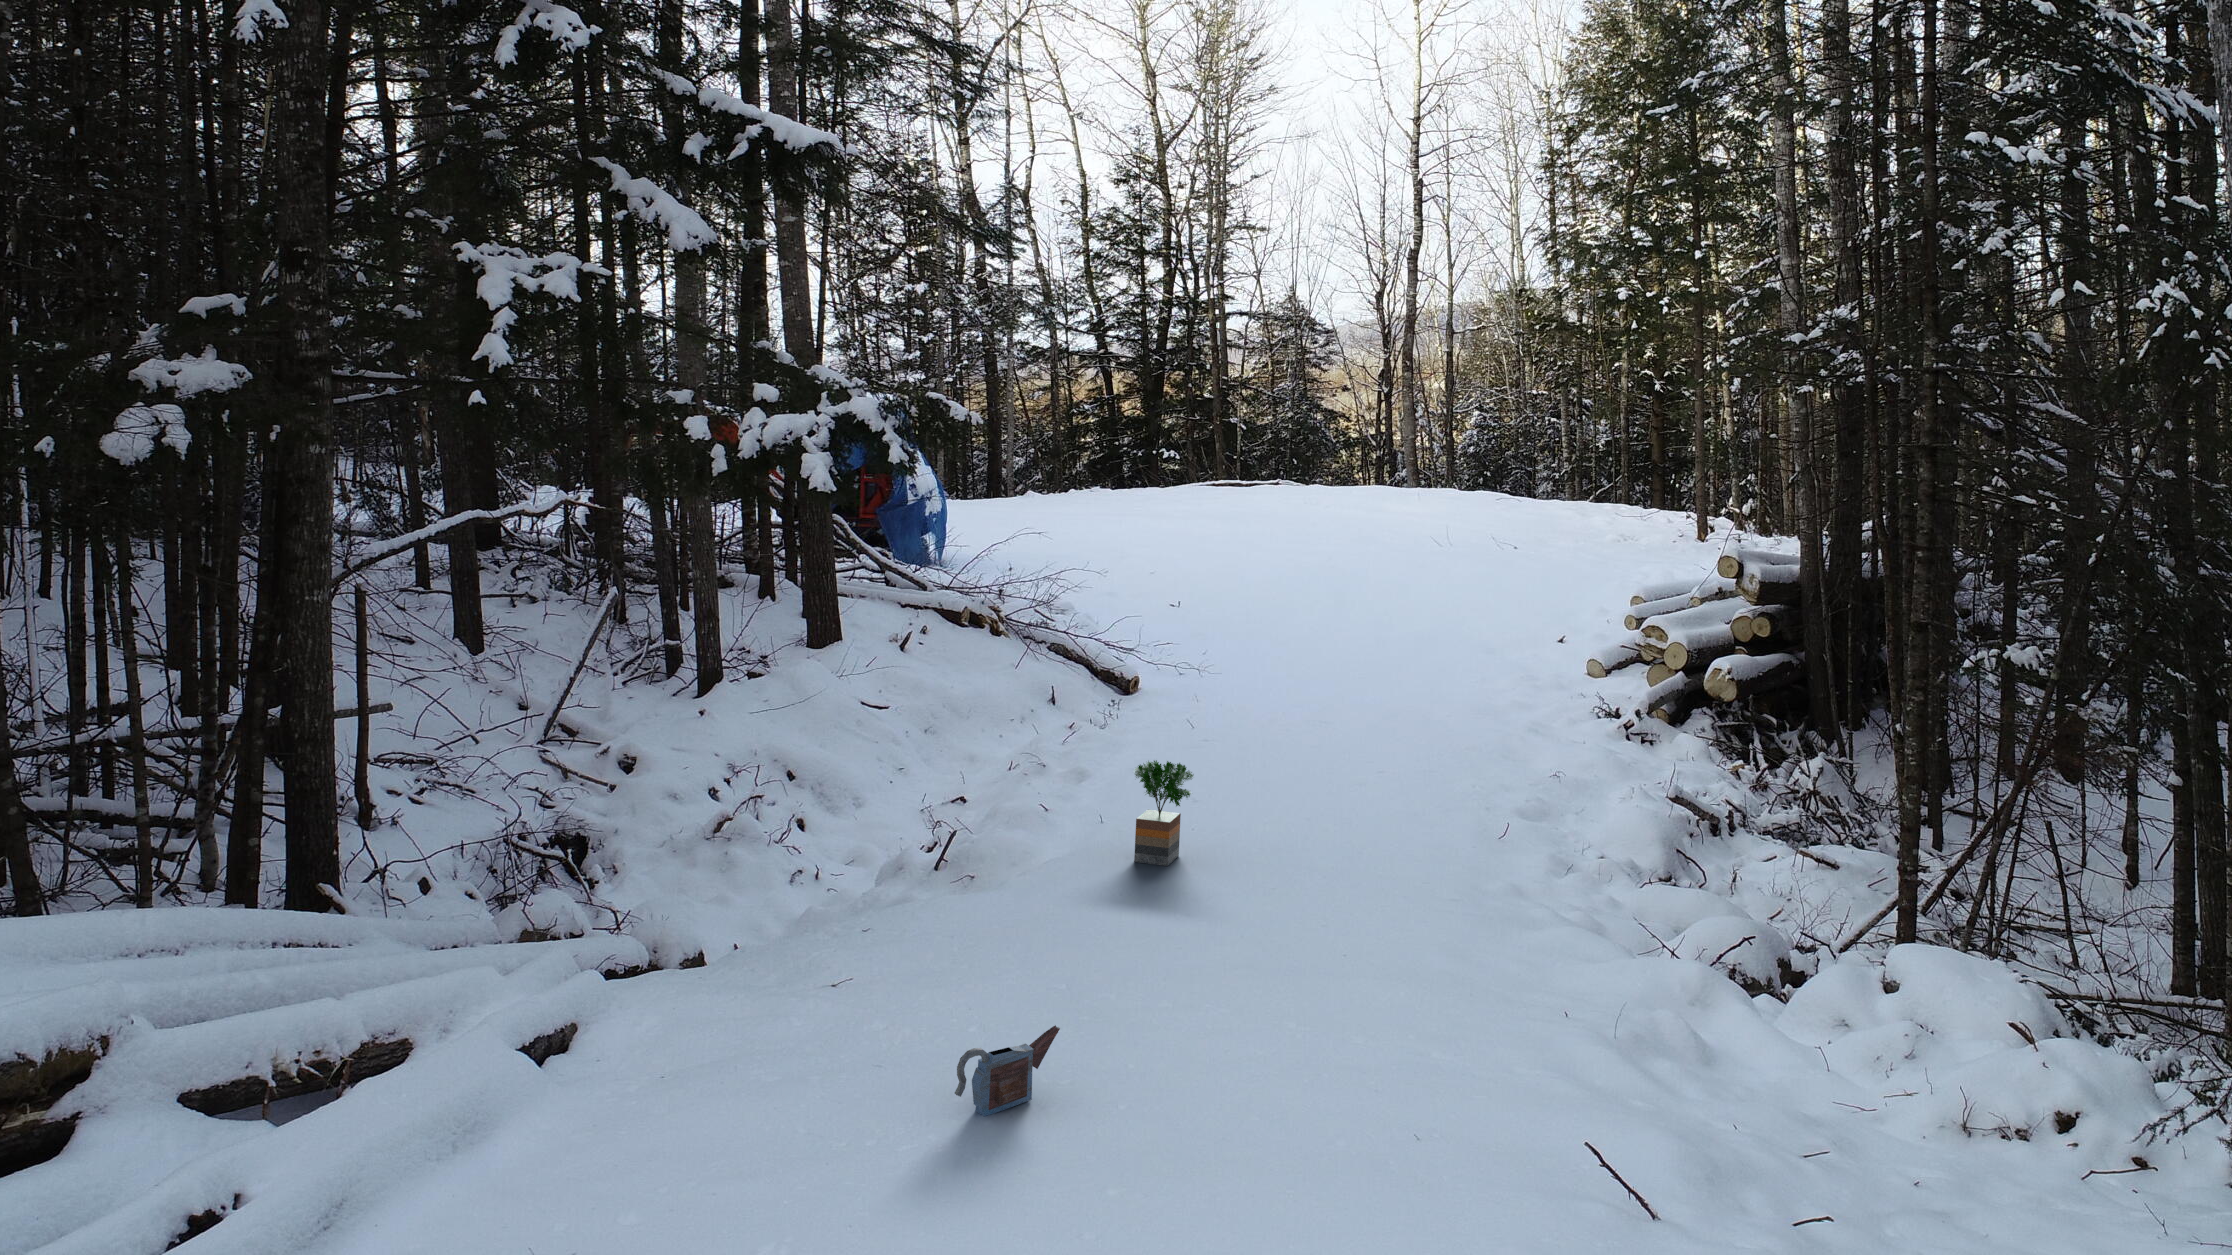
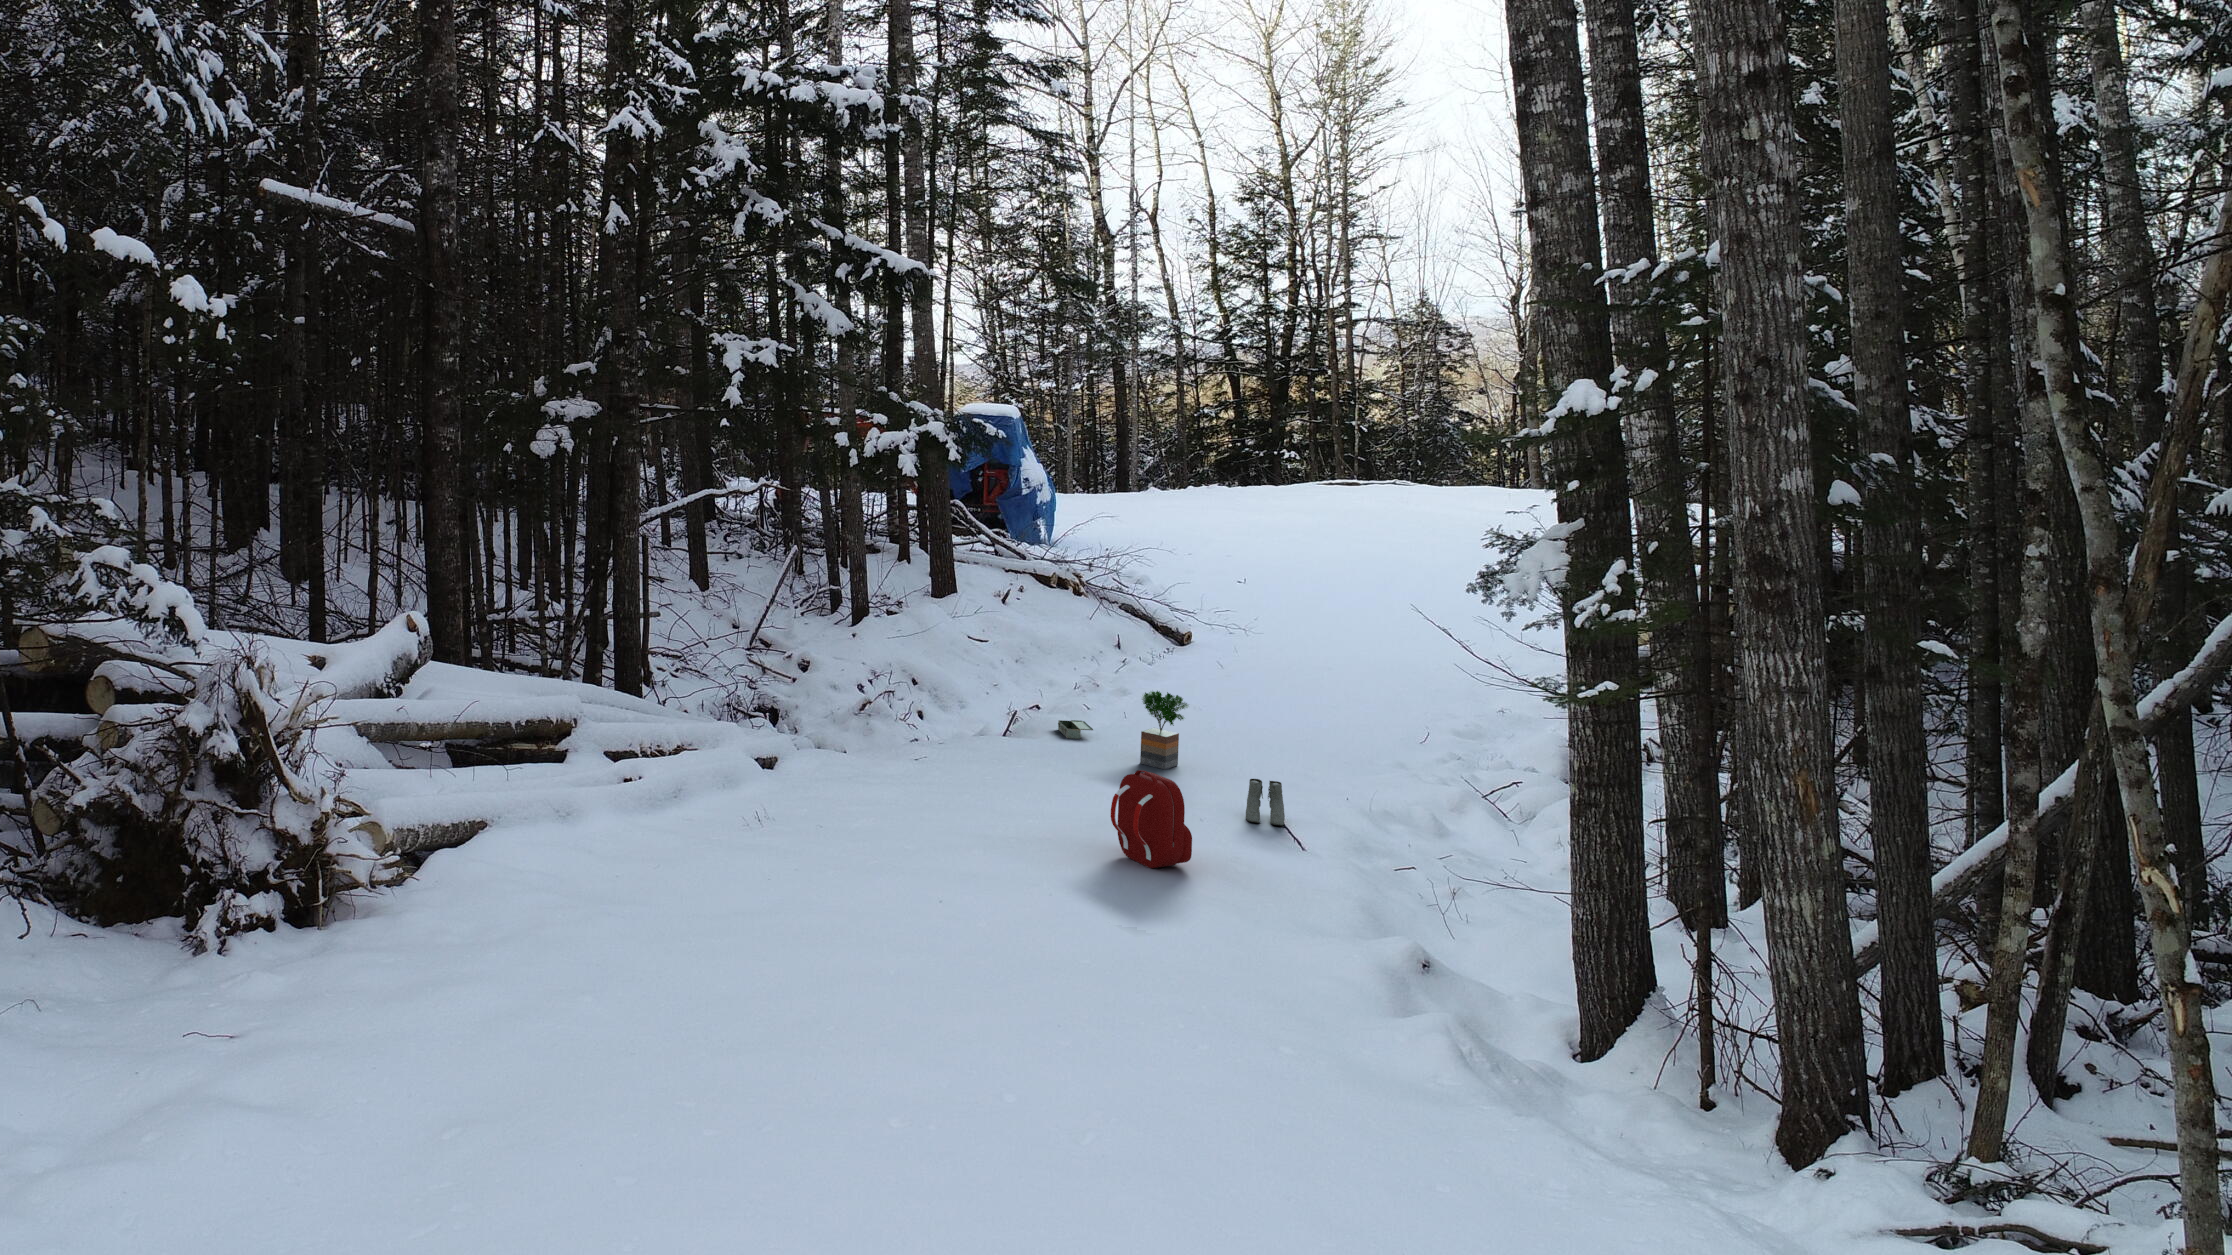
toolbox: none [1012,807,1062,837] -> present [1058,720,1093,739]
boots: none [1294,871,1342,934] -> present [1246,779,1285,826]
backpack: none [1185,917,1296,1069] -> present [1111,770,1192,868]
watering can: present [955,1025,1060,1116] -> none [955,809,1023,850]

